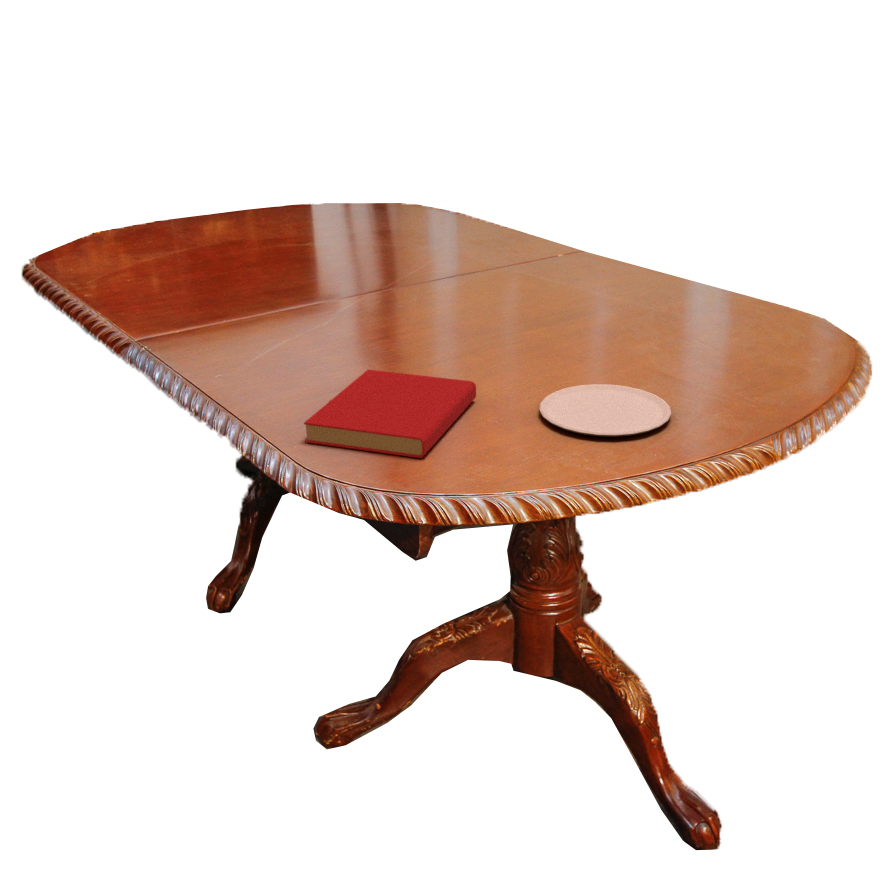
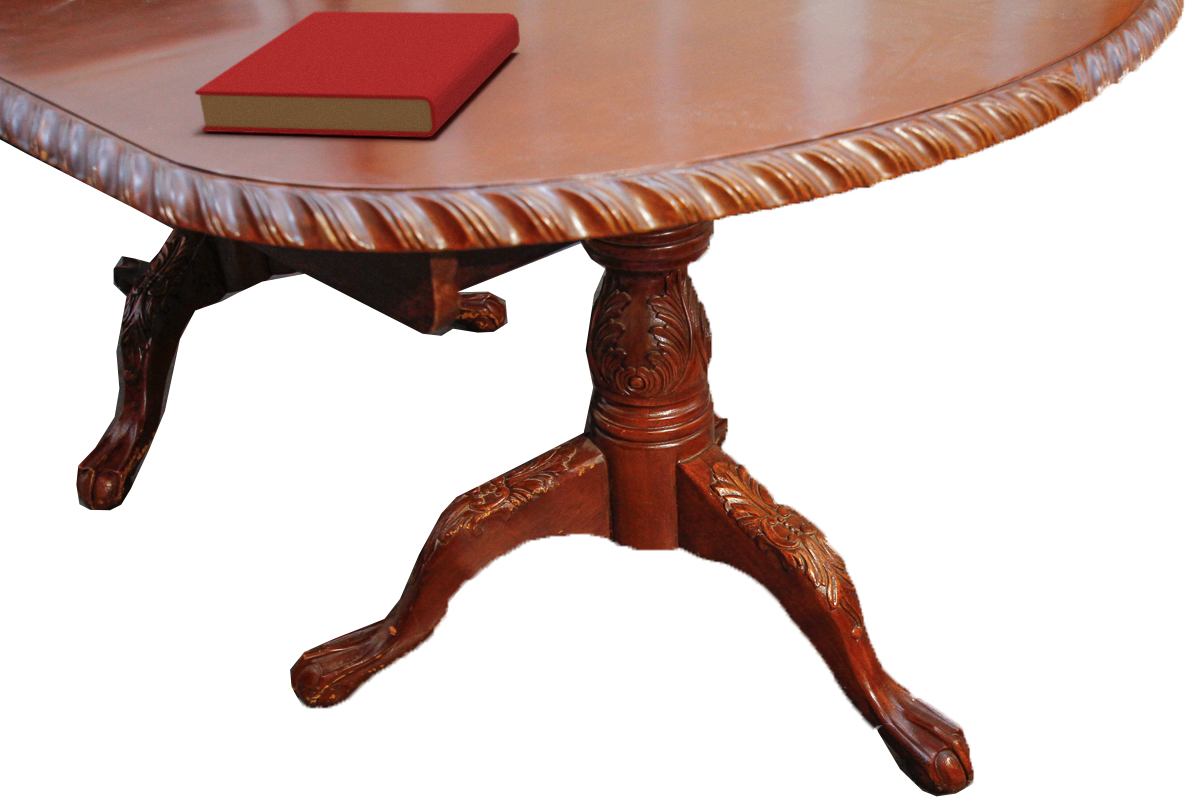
plate: present [539,384,671,437] -> none [639,8,881,80]

